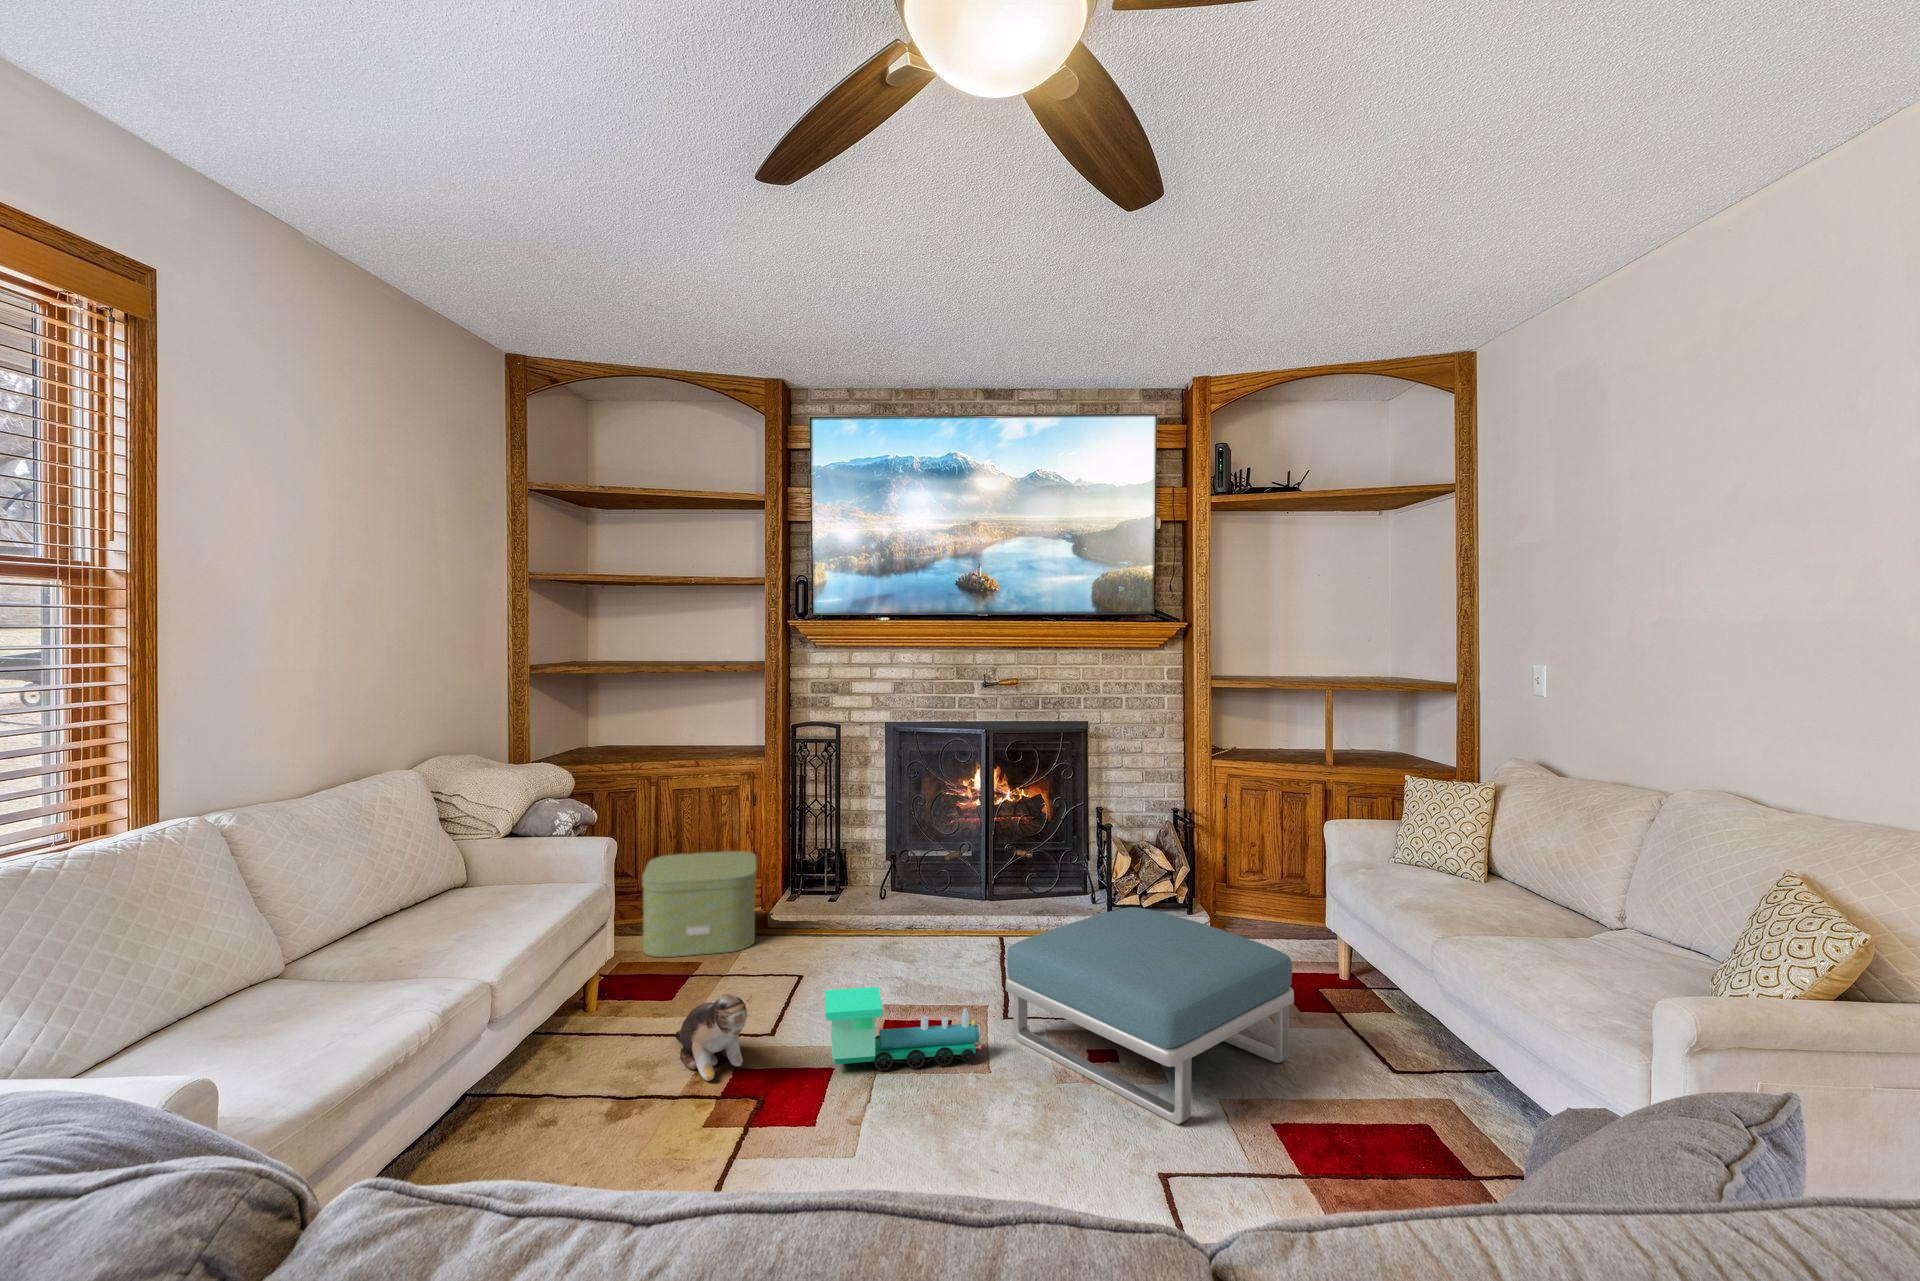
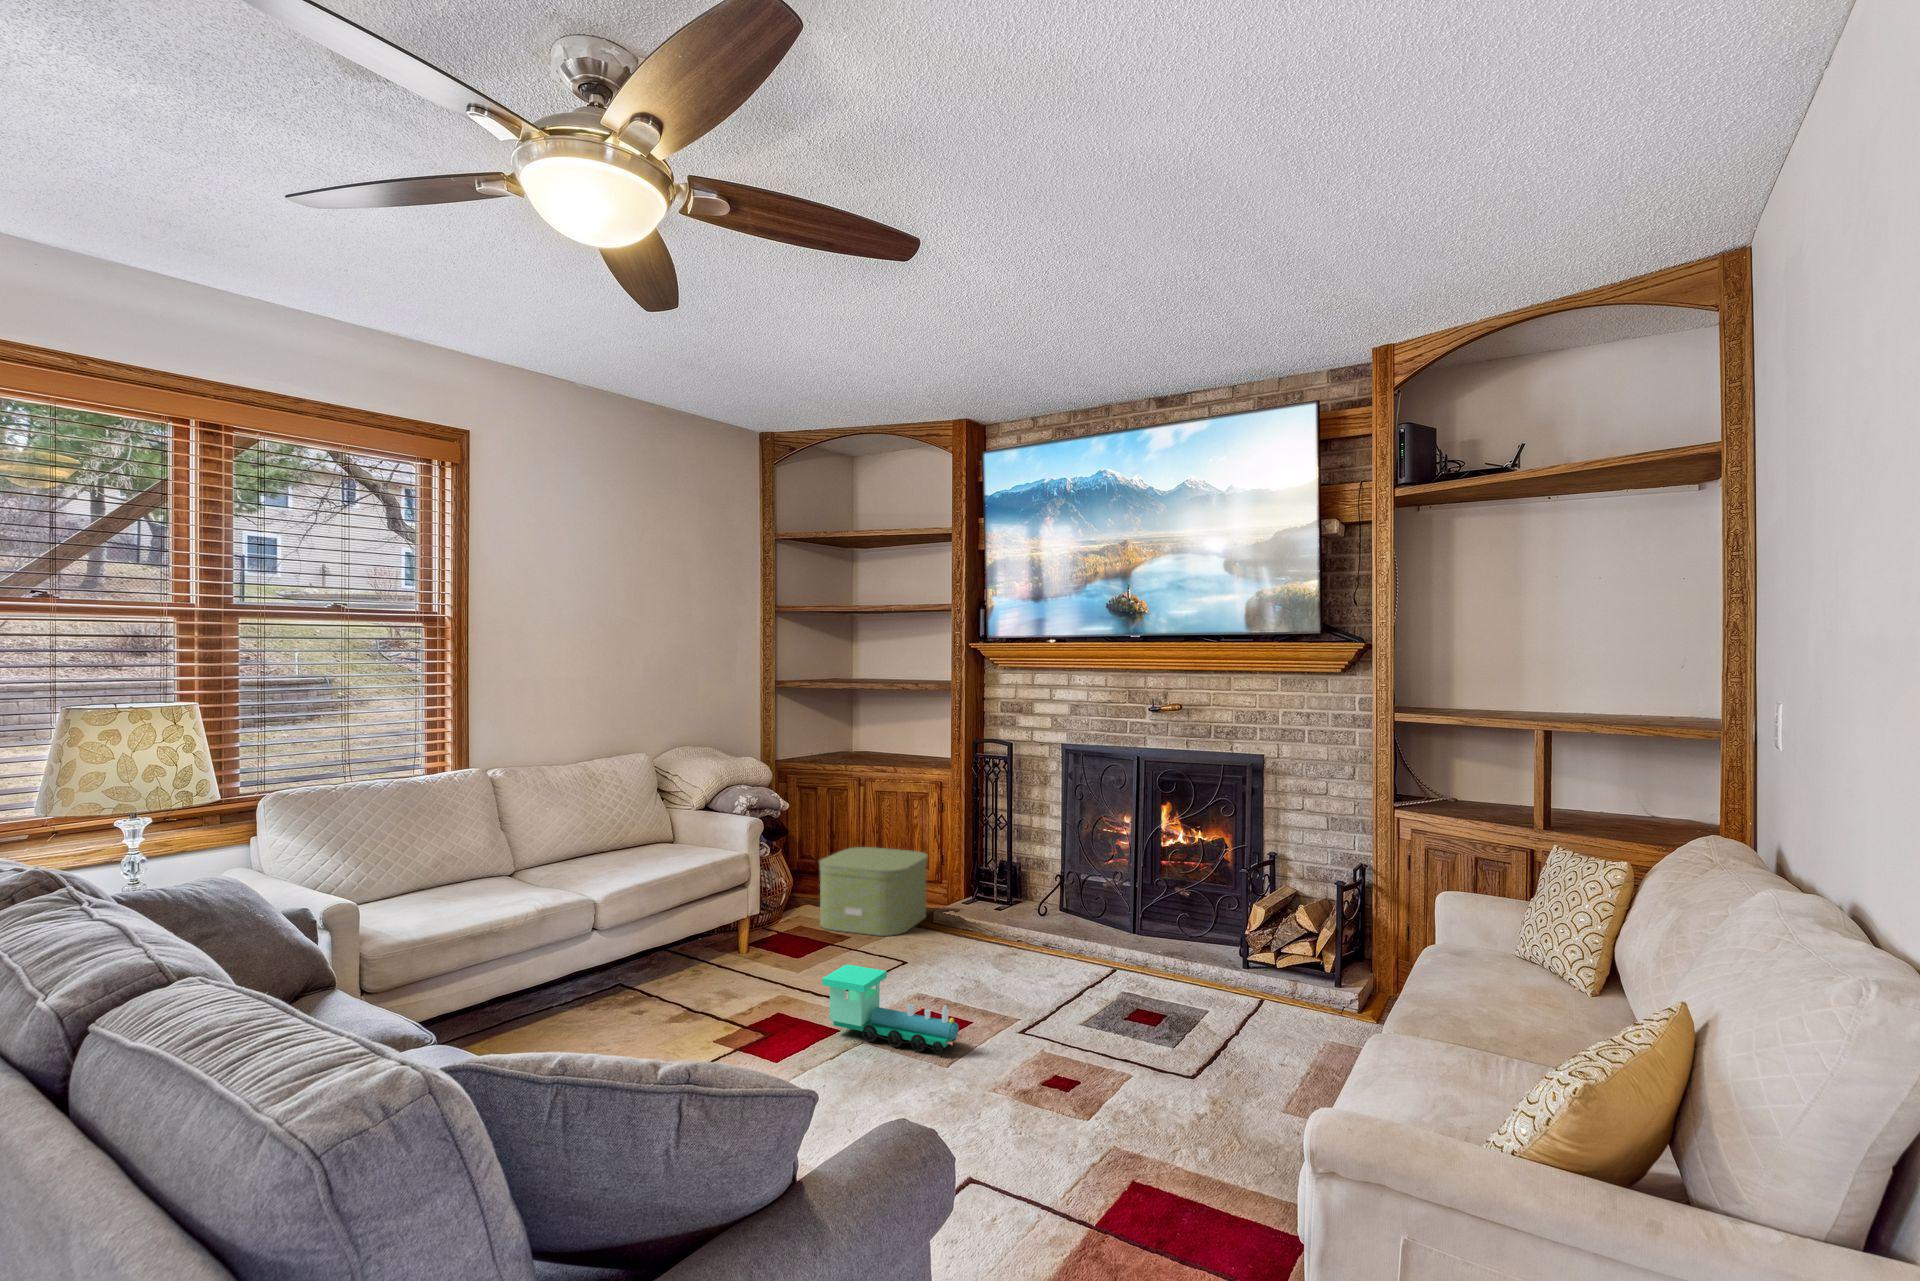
footstool: present [1006,907,1294,1124] -> none [990,950,1254,1148]
plush toy: present [675,994,753,1081] -> none [744,947,787,1014]

